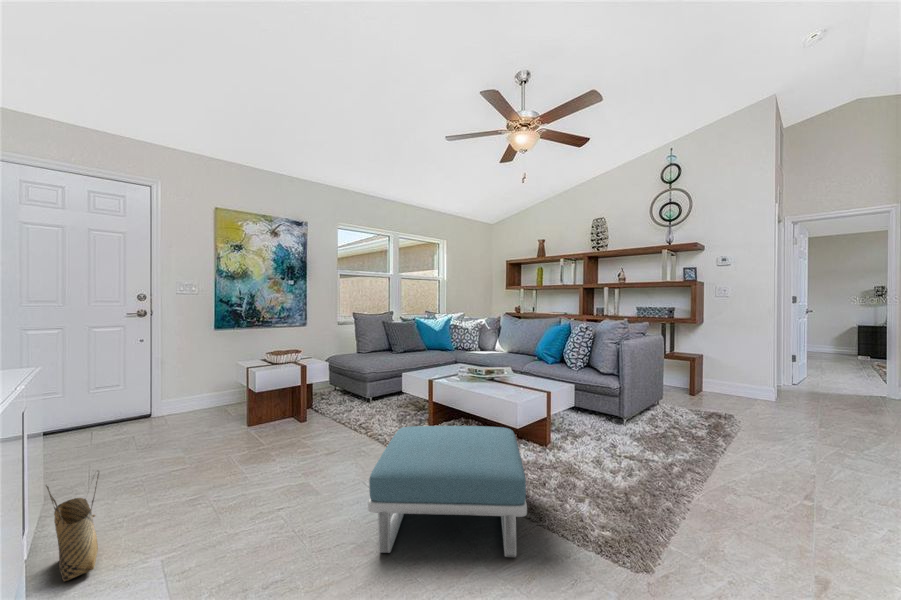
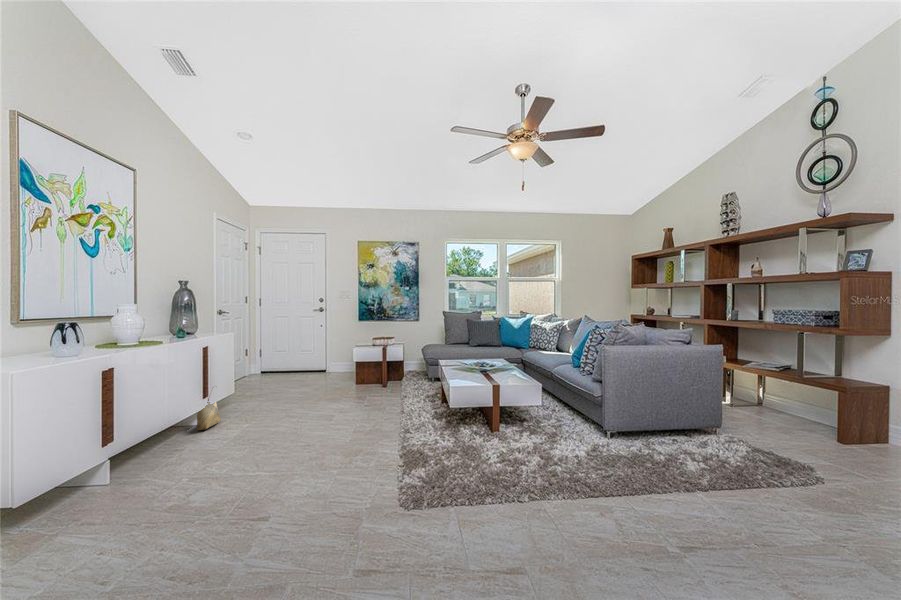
footstool: present [368,426,527,557] -> none [278,394,410,485]

